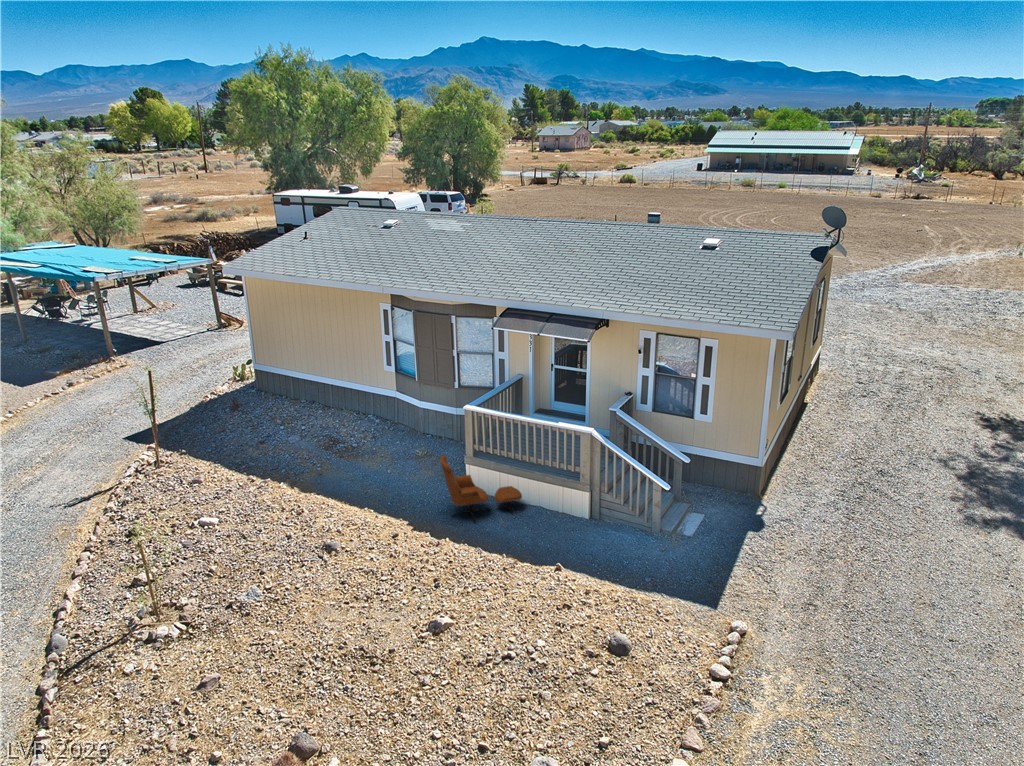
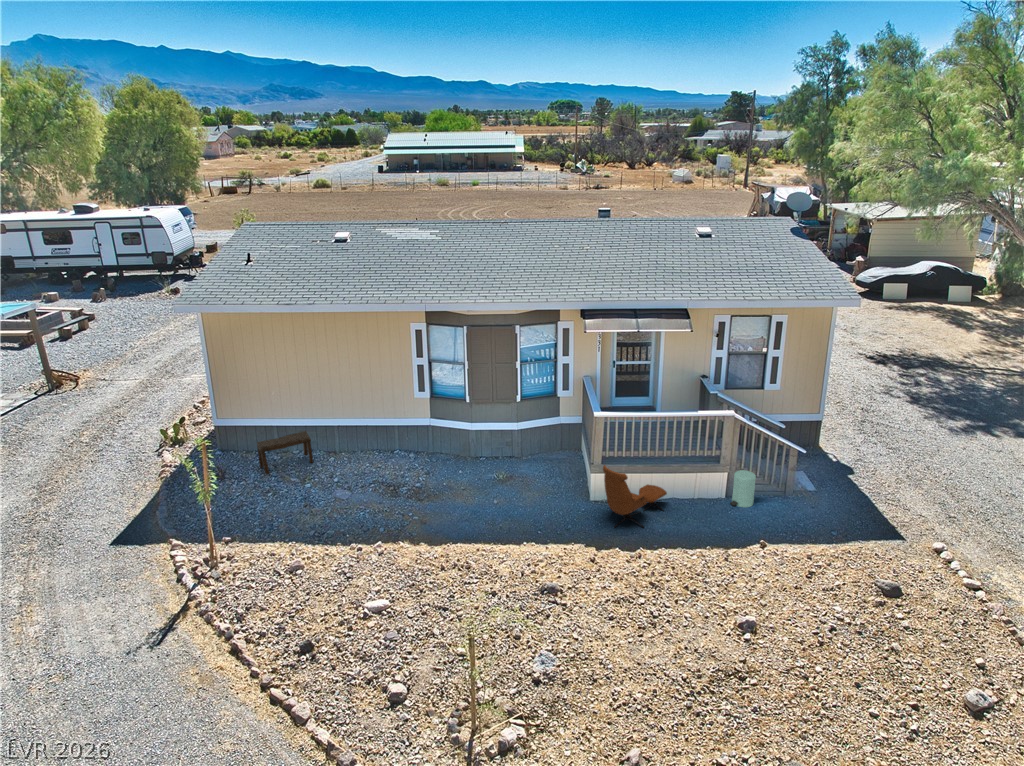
bench: none [264,384,310,413] -> present [257,431,313,474]
trash can: none [580,493,606,532] -> present [730,470,756,507]

